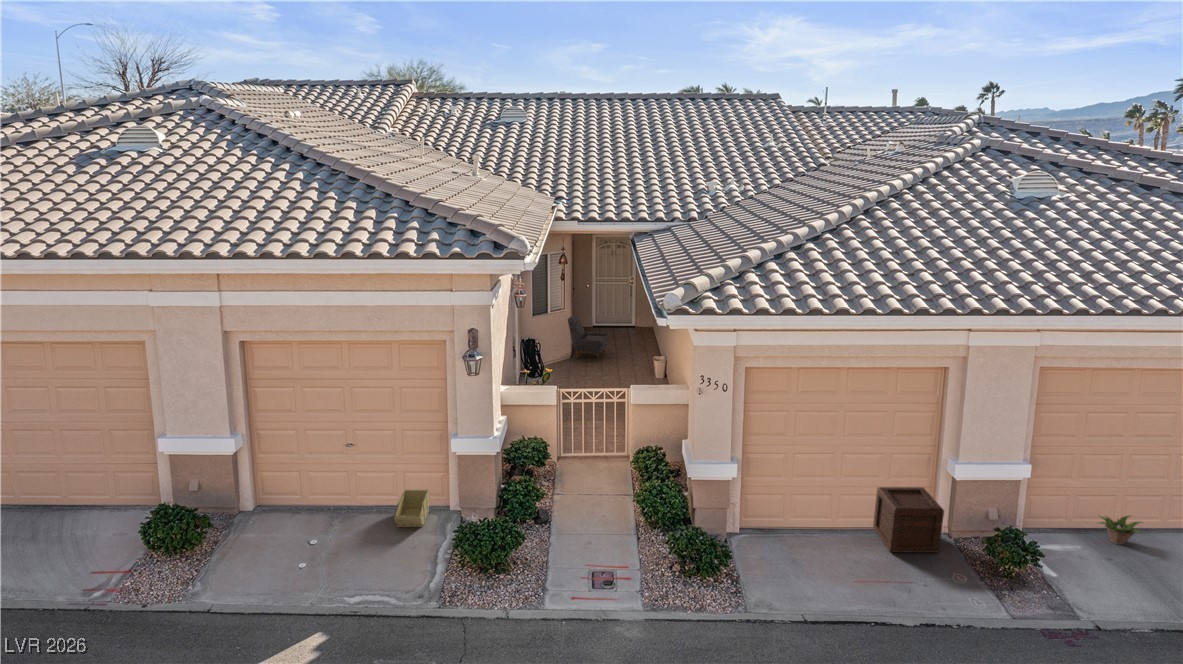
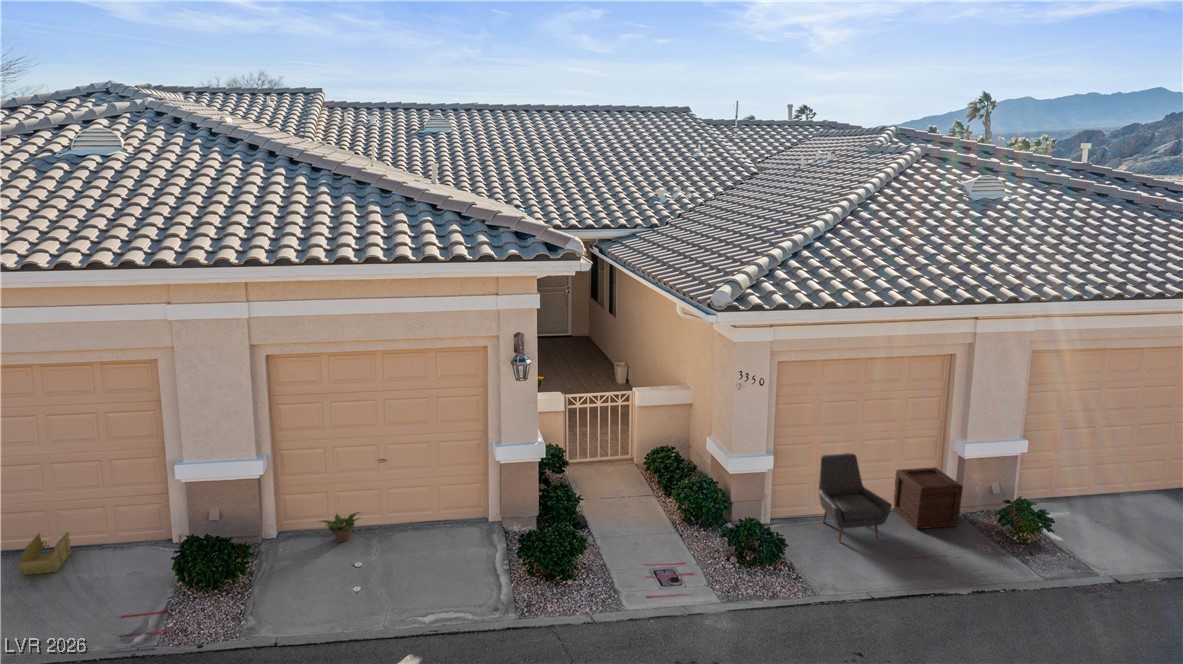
chair: present [568,315,608,361] -> present [819,453,892,541]
storage bin: present [394,490,430,527] -> present [18,532,72,575]
decorative plant: present [1098,515,1142,545] -> present [320,512,360,542]

